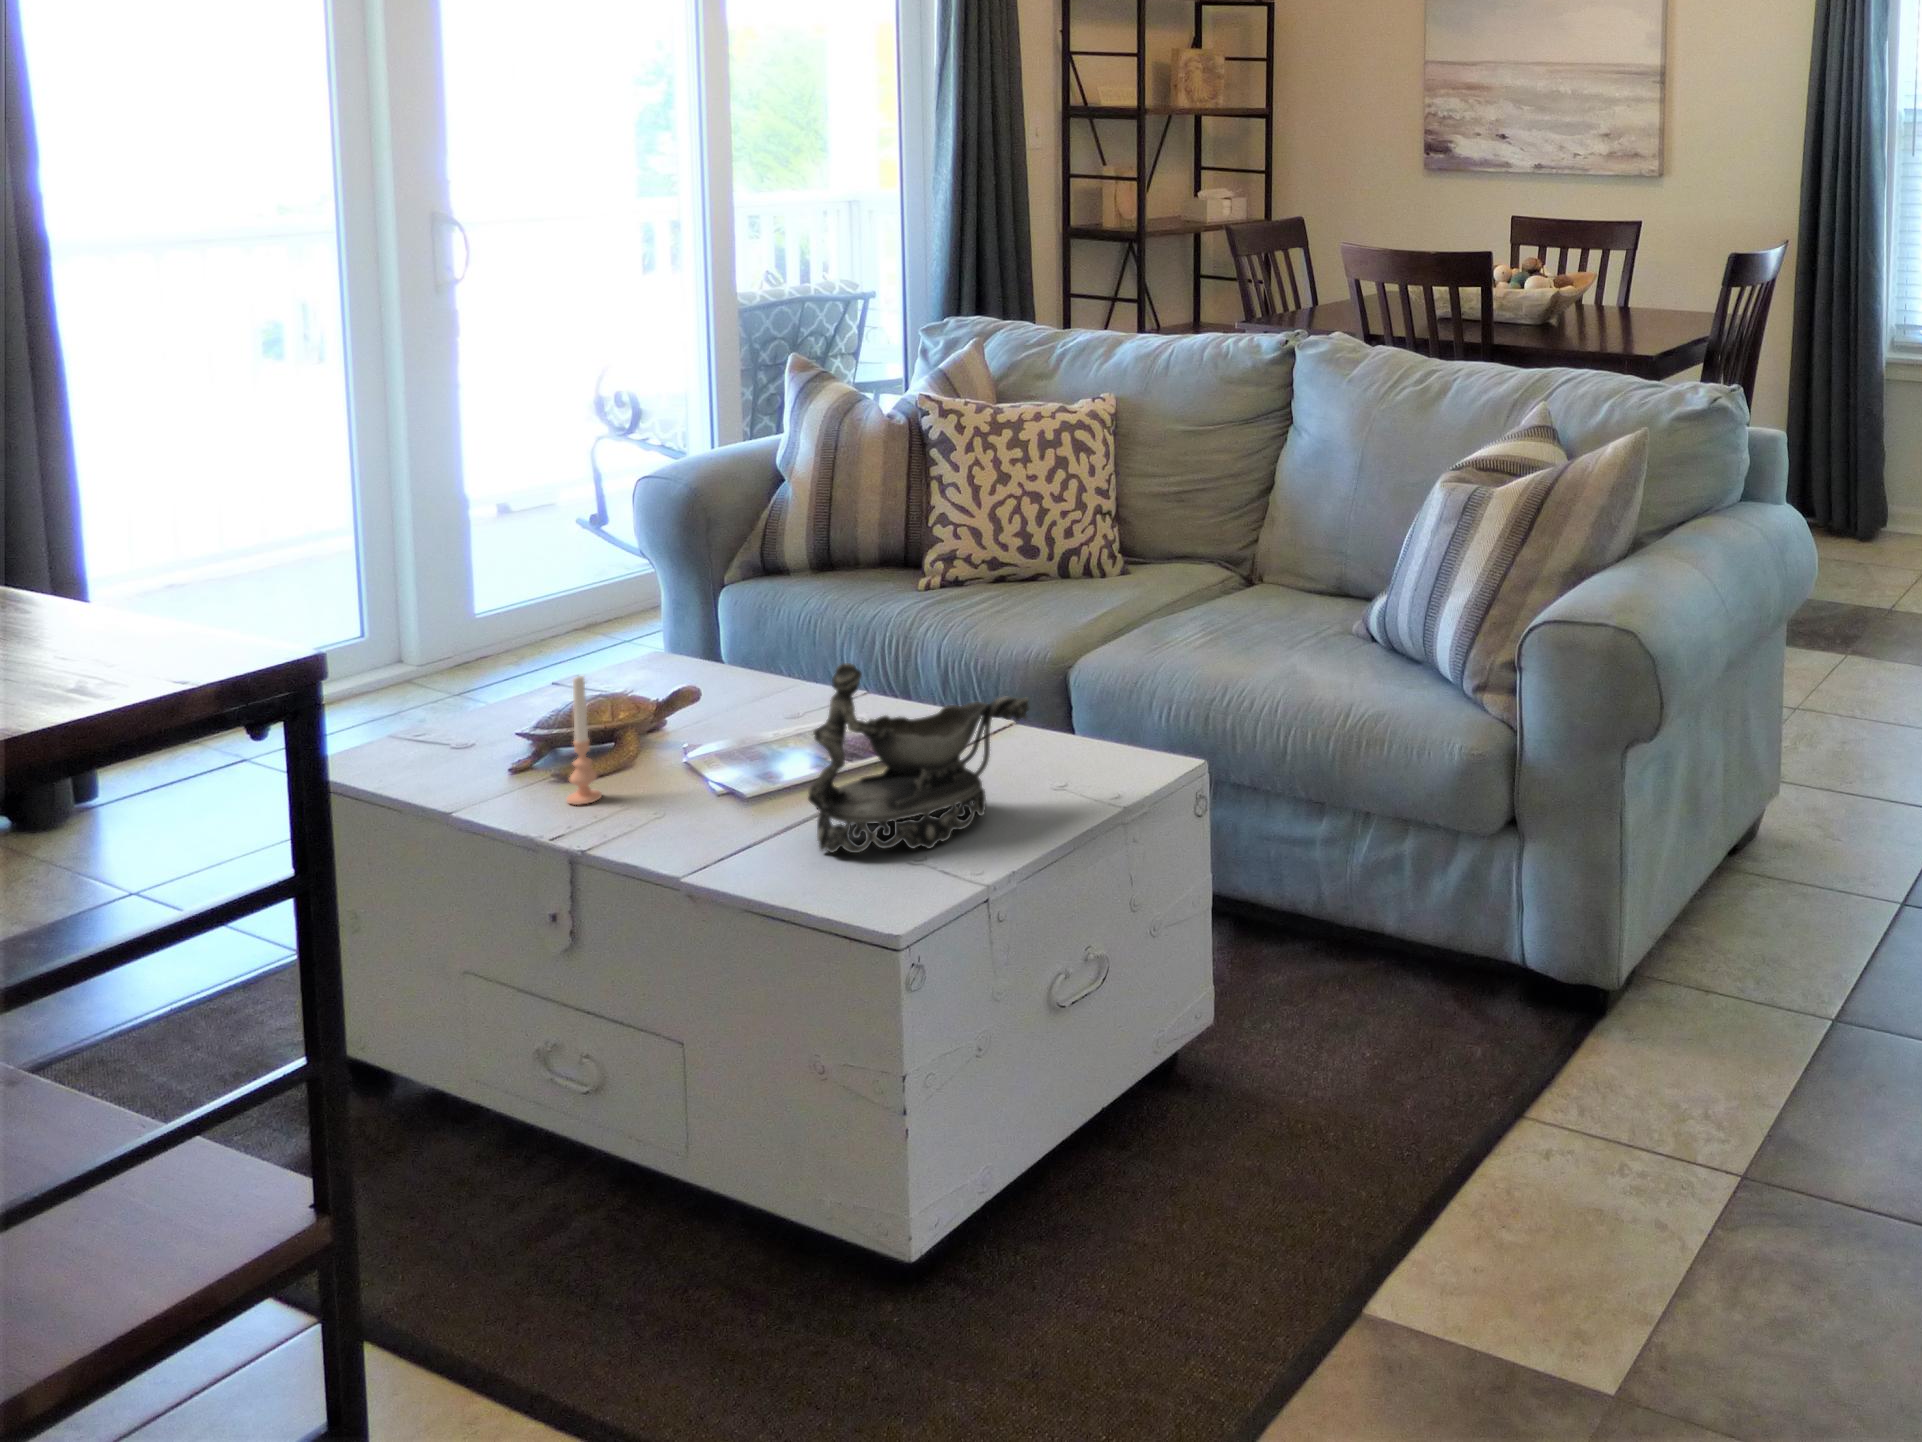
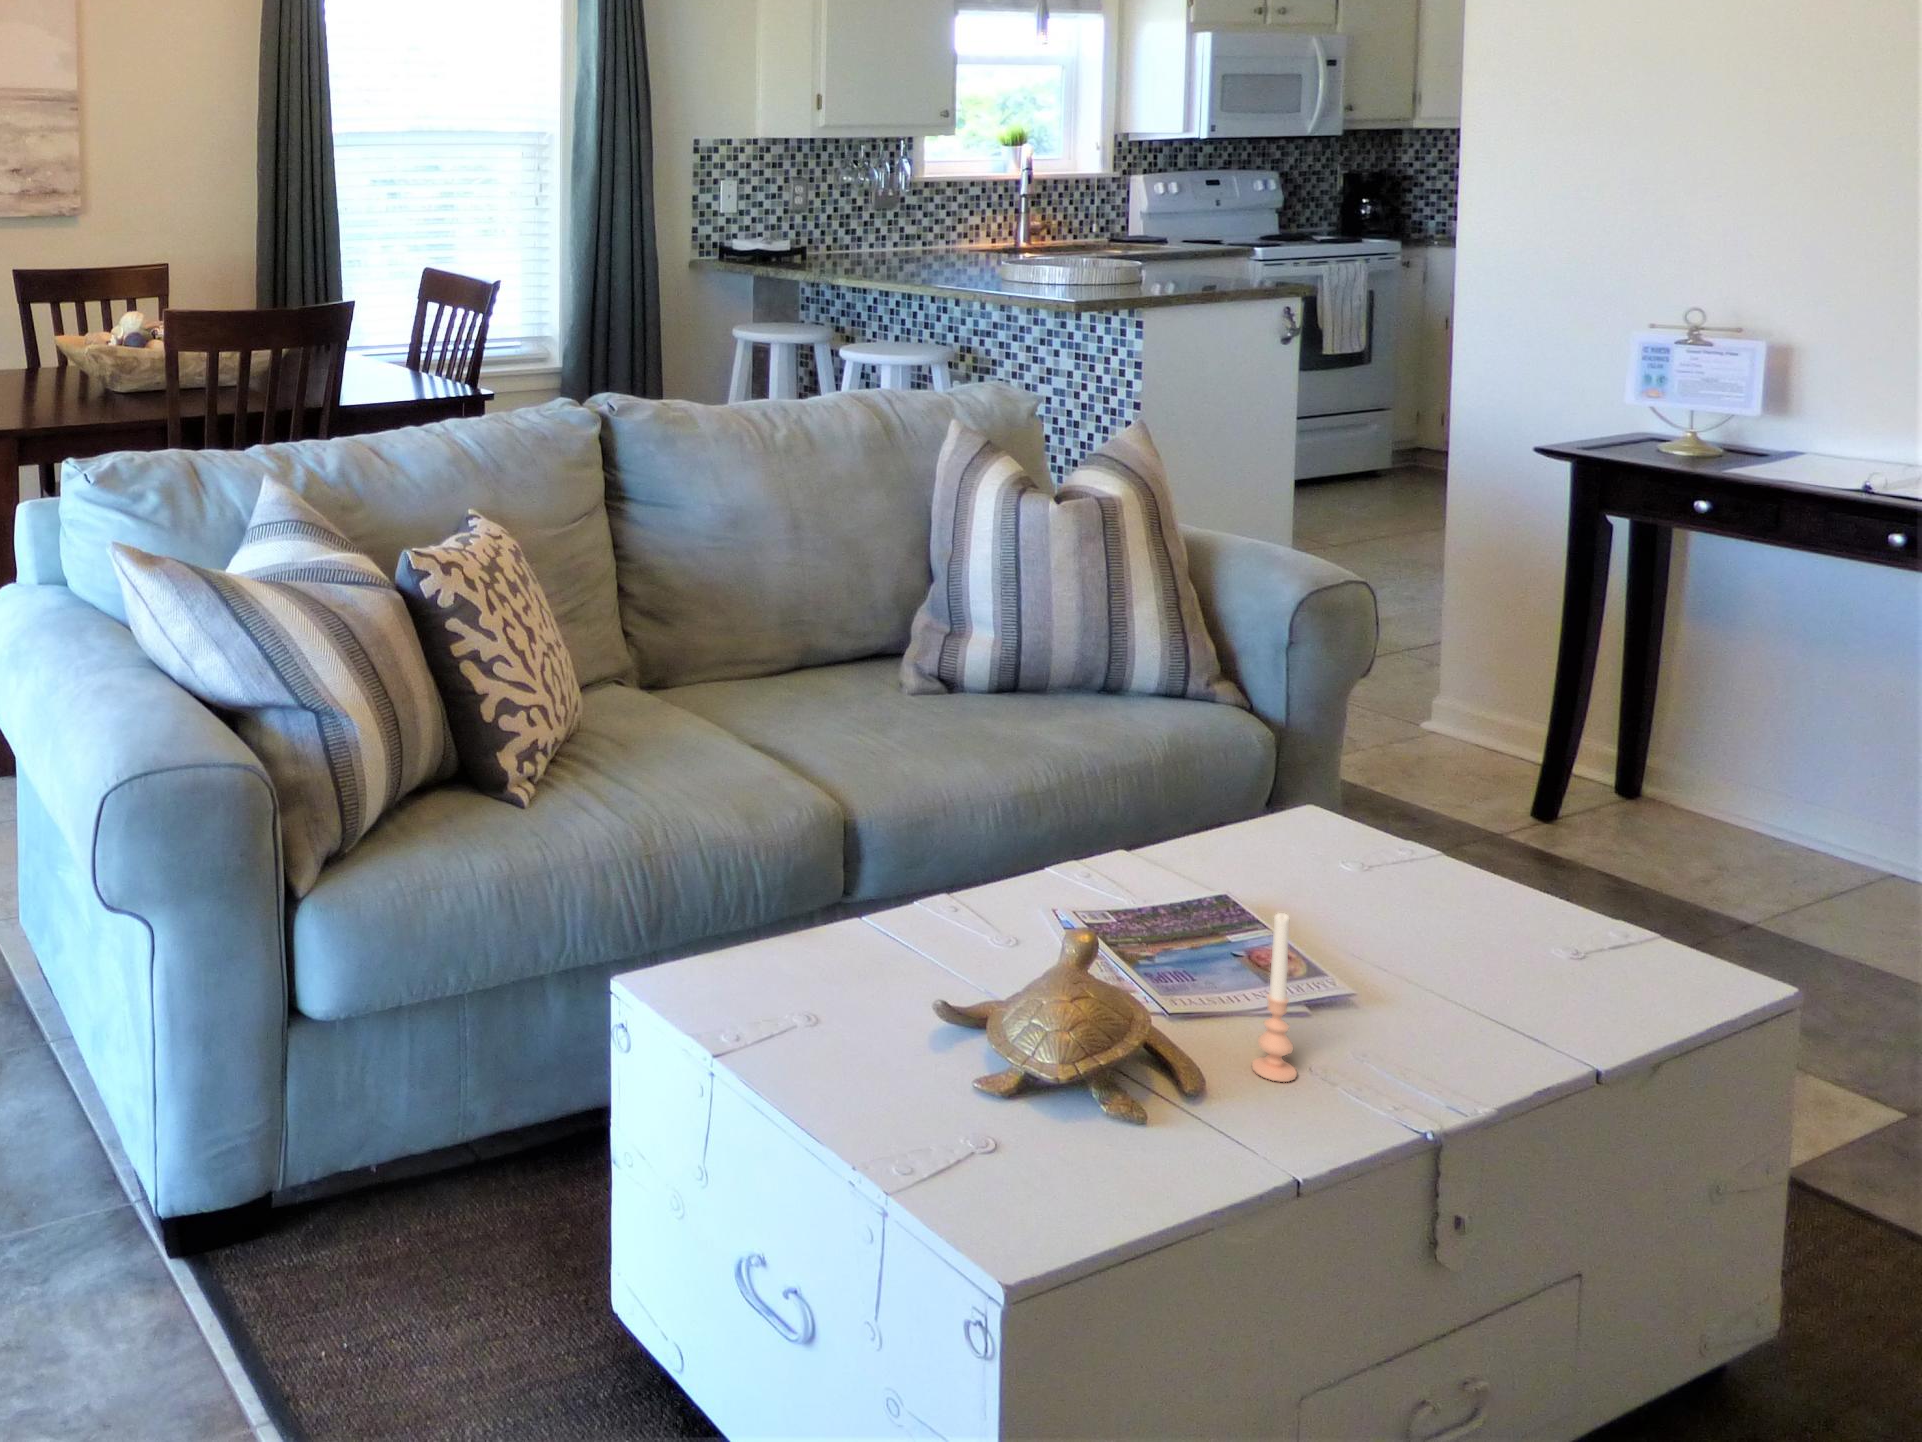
decorative bowl: present [808,663,1029,853] -> none [1376,775,1557,986]

